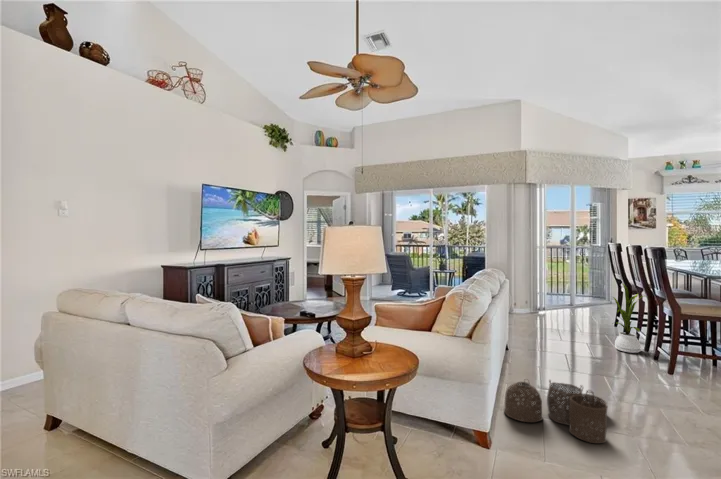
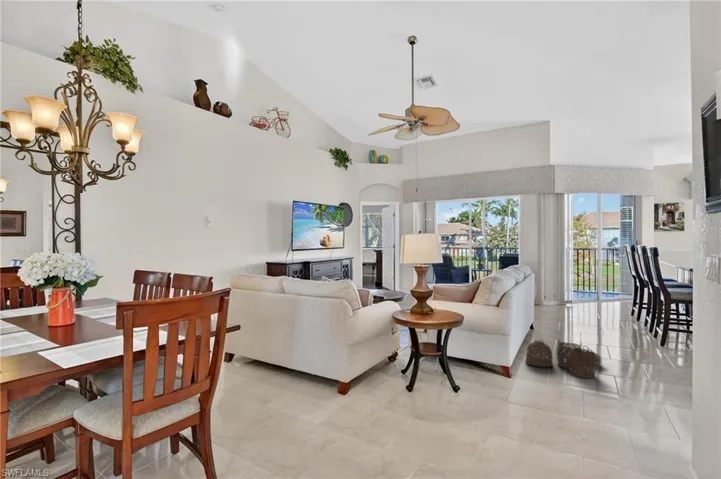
house plant: present [613,283,643,353] -> none [621,277,652,332]

